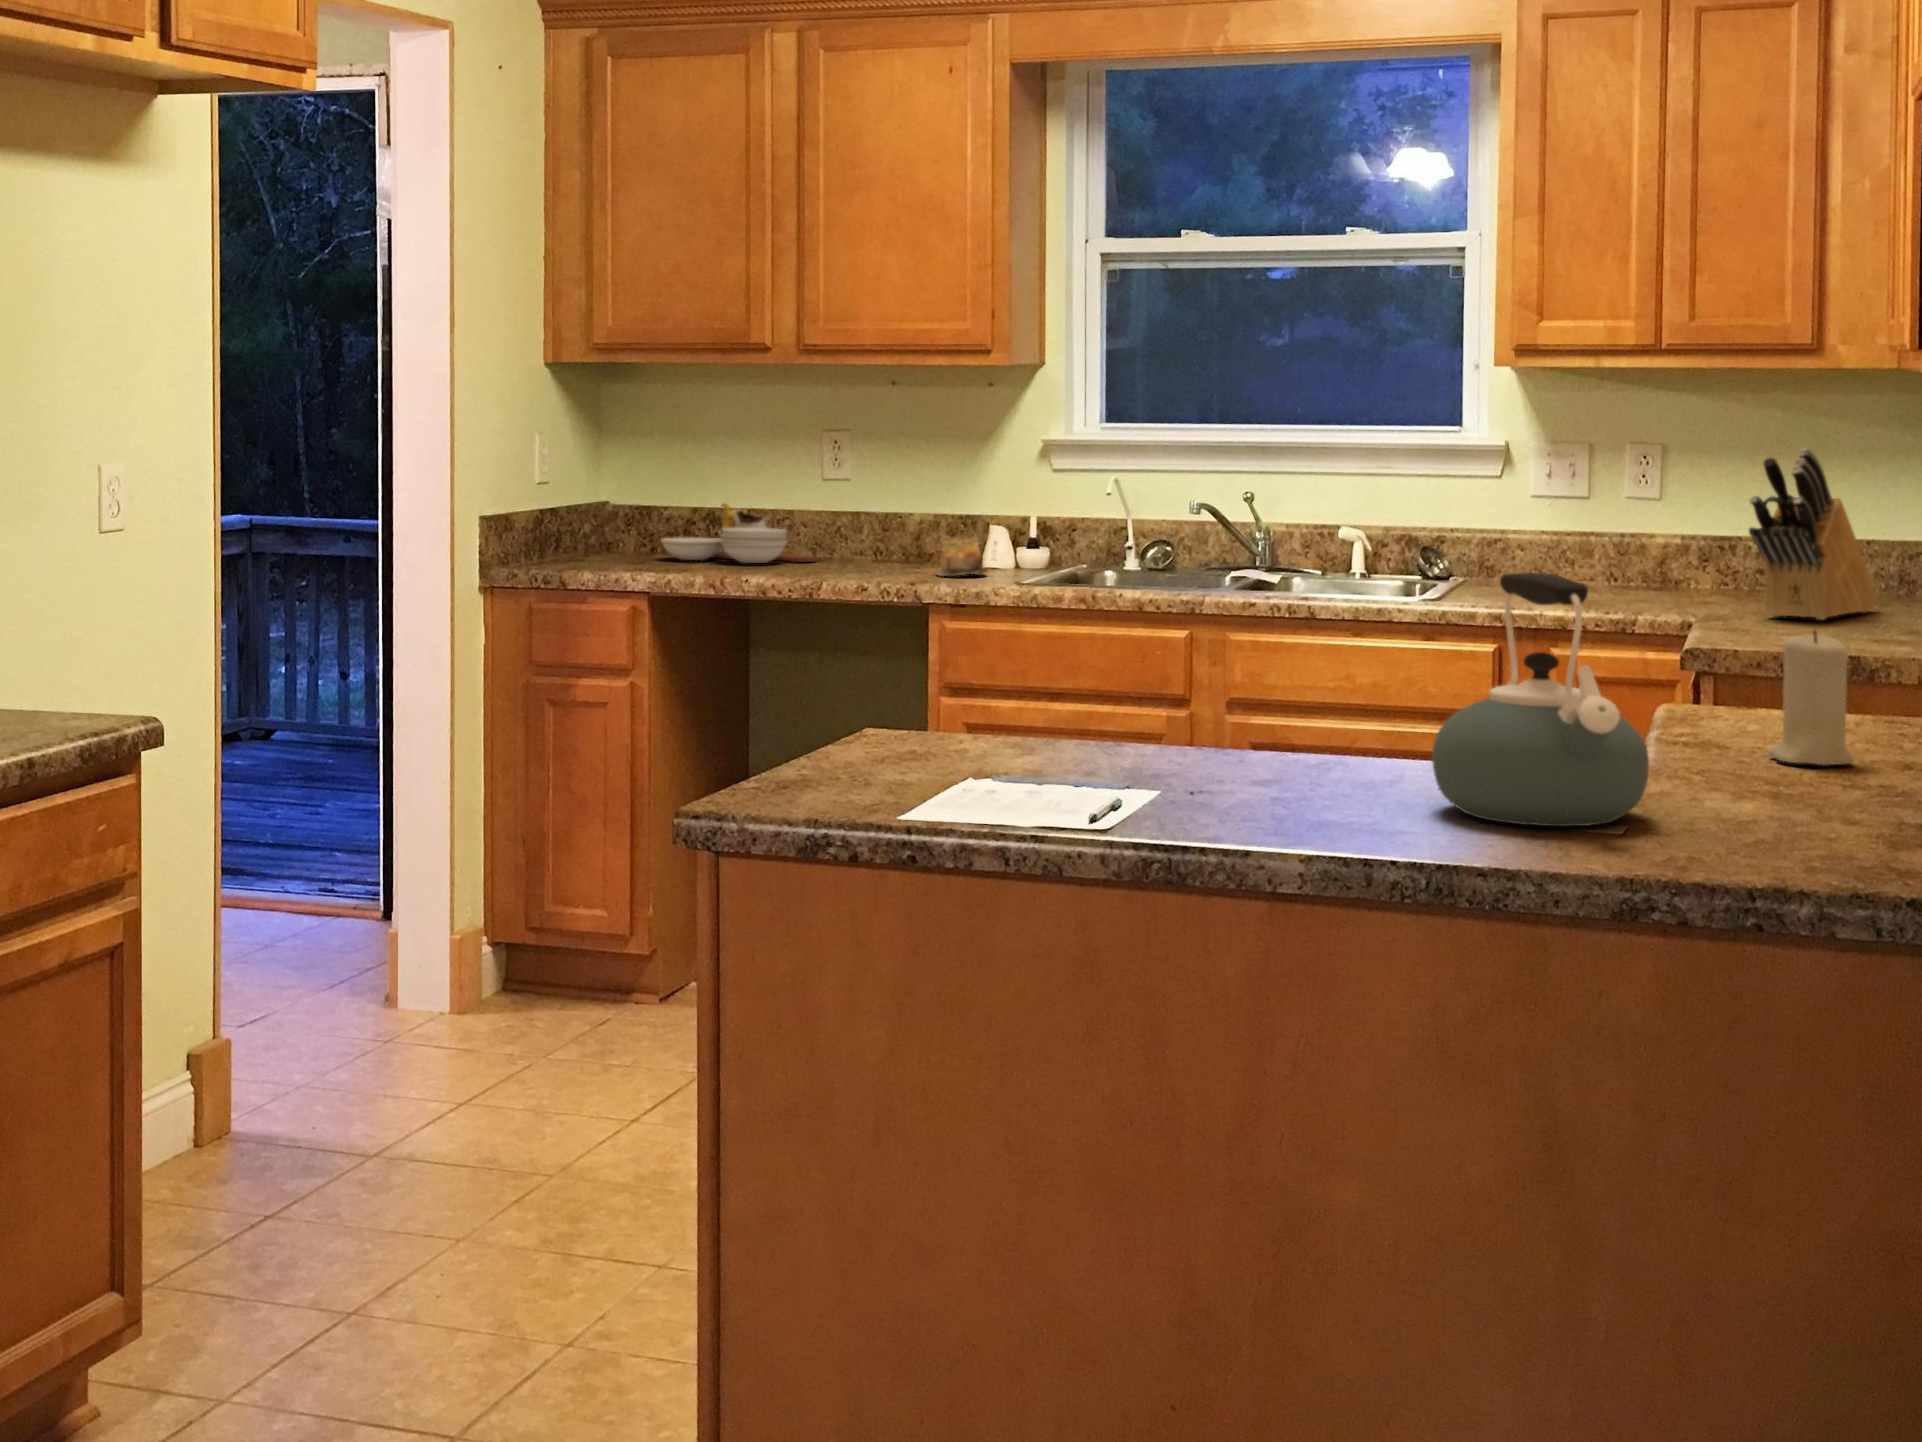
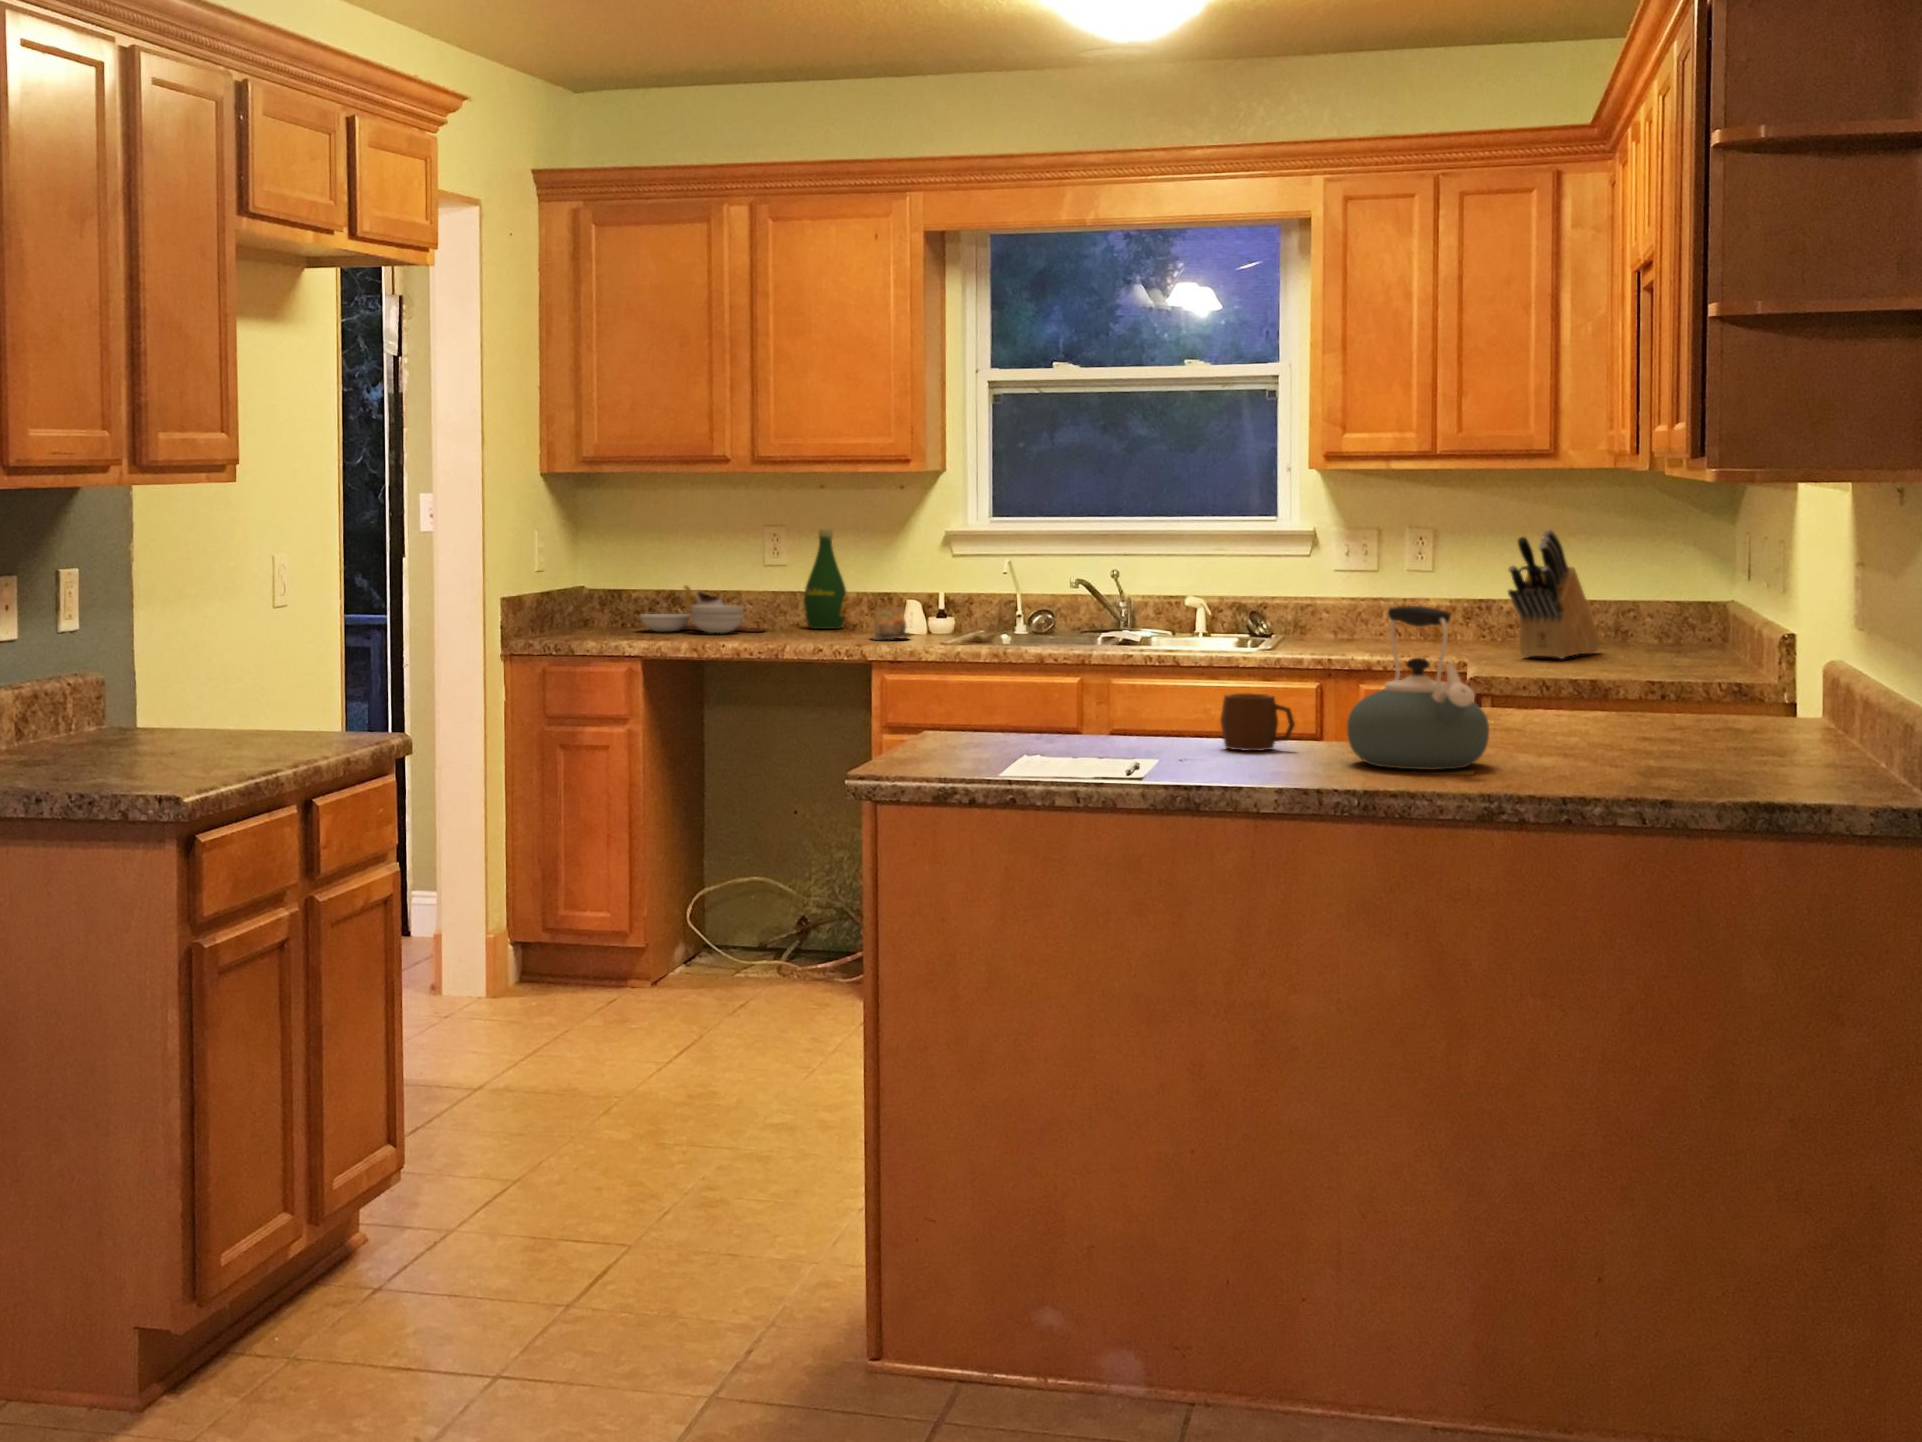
bottle: none [867,436,921,559] -> present [804,530,846,629]
candle: present [1769,630,1854,765] -> none [1553,646,1611,737]
mug: none [1261,692,1369,780] -> present [1220,693,1295,751]

